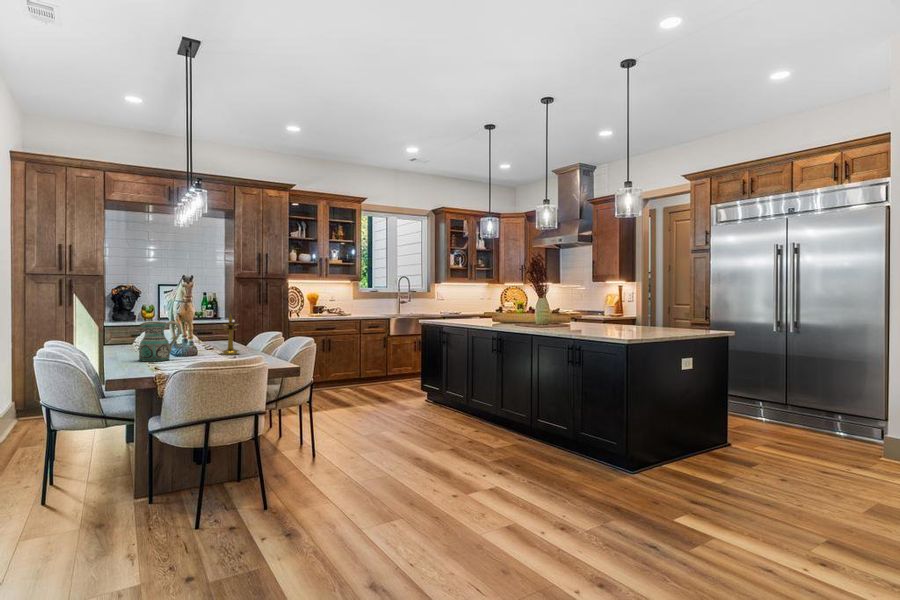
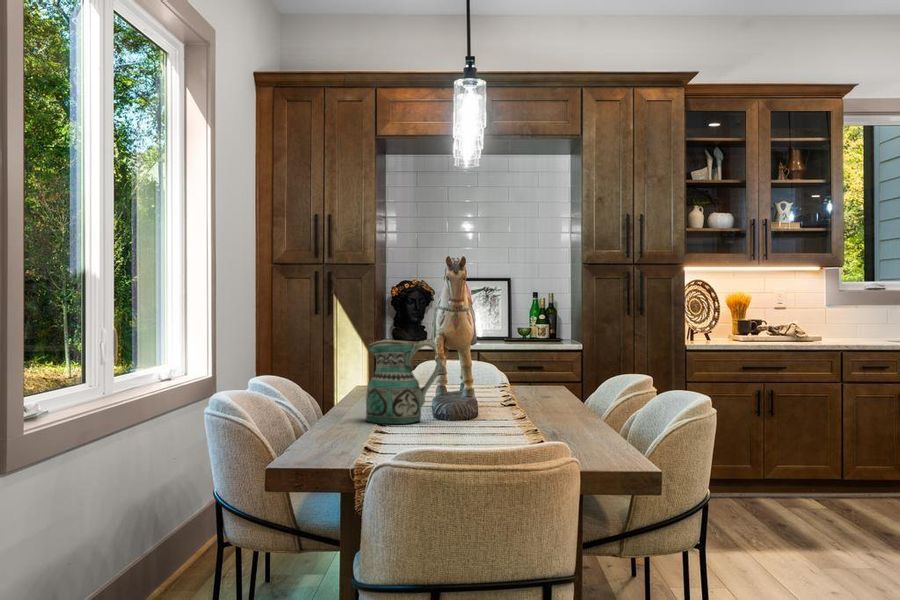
candlestick: present [222,314,239,355] -> none [528,326,565,417]

